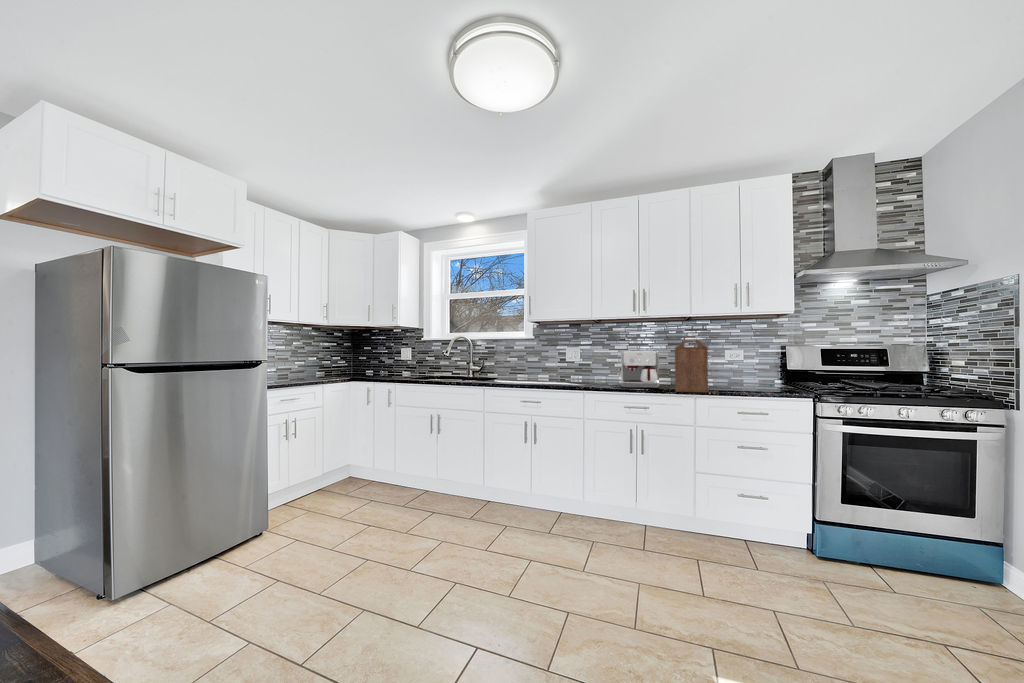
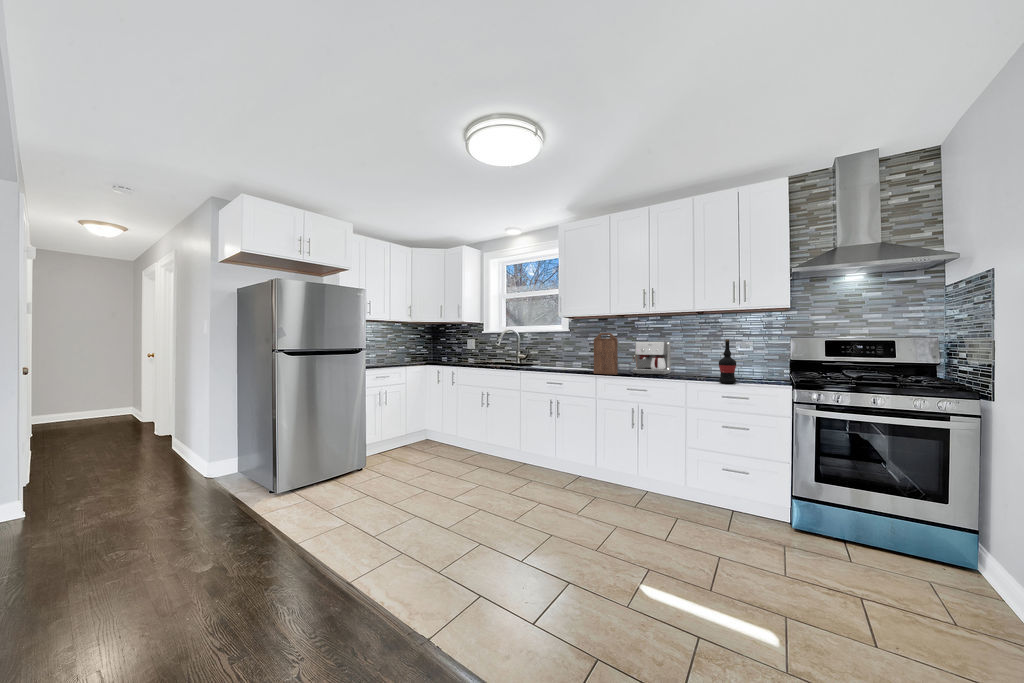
cutting board: present [675,340,708,392] -> present [594,333,618,375]
wine bottle: none [728,348,748,397] -> present [719,339,736,383]

